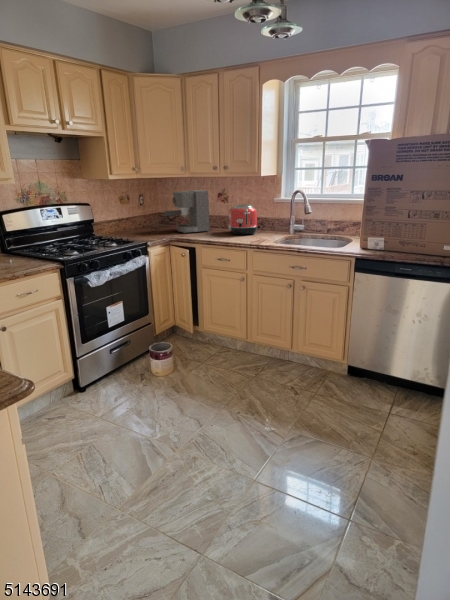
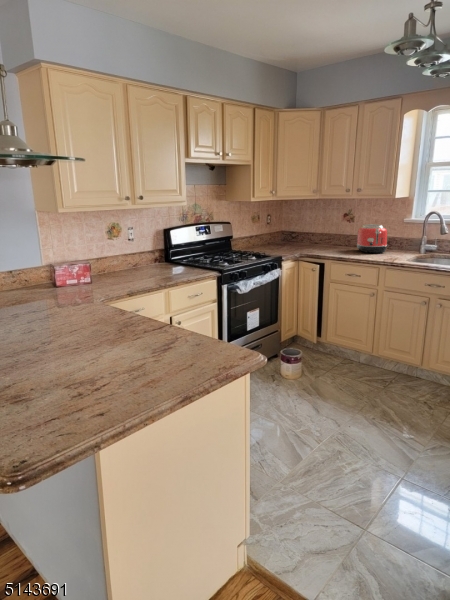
coffee maker: present [164,190,210,233] -> none [295,211,338,251]

